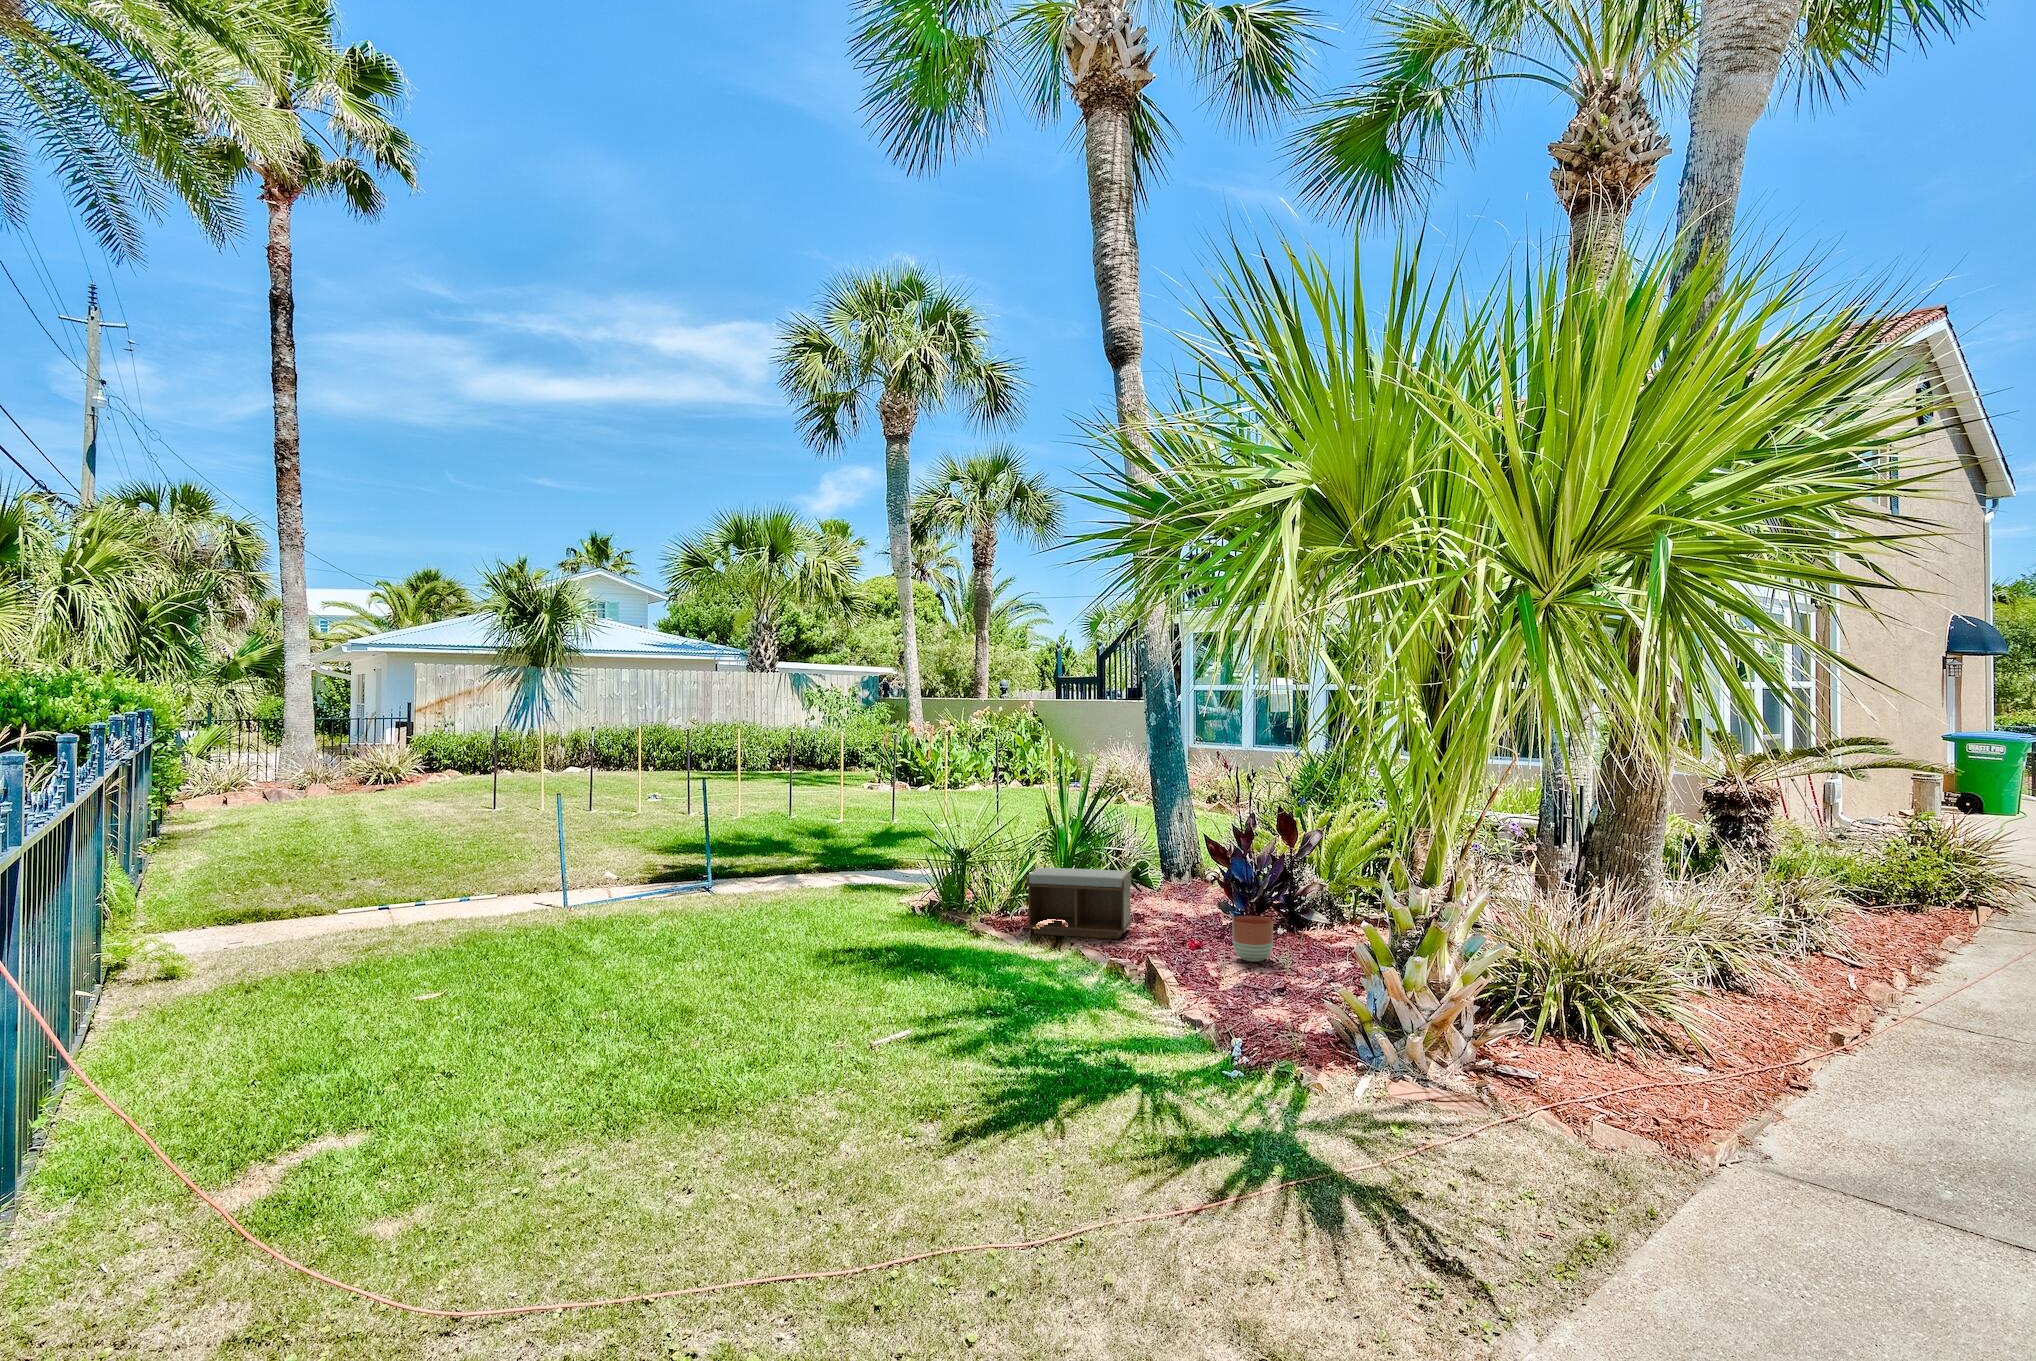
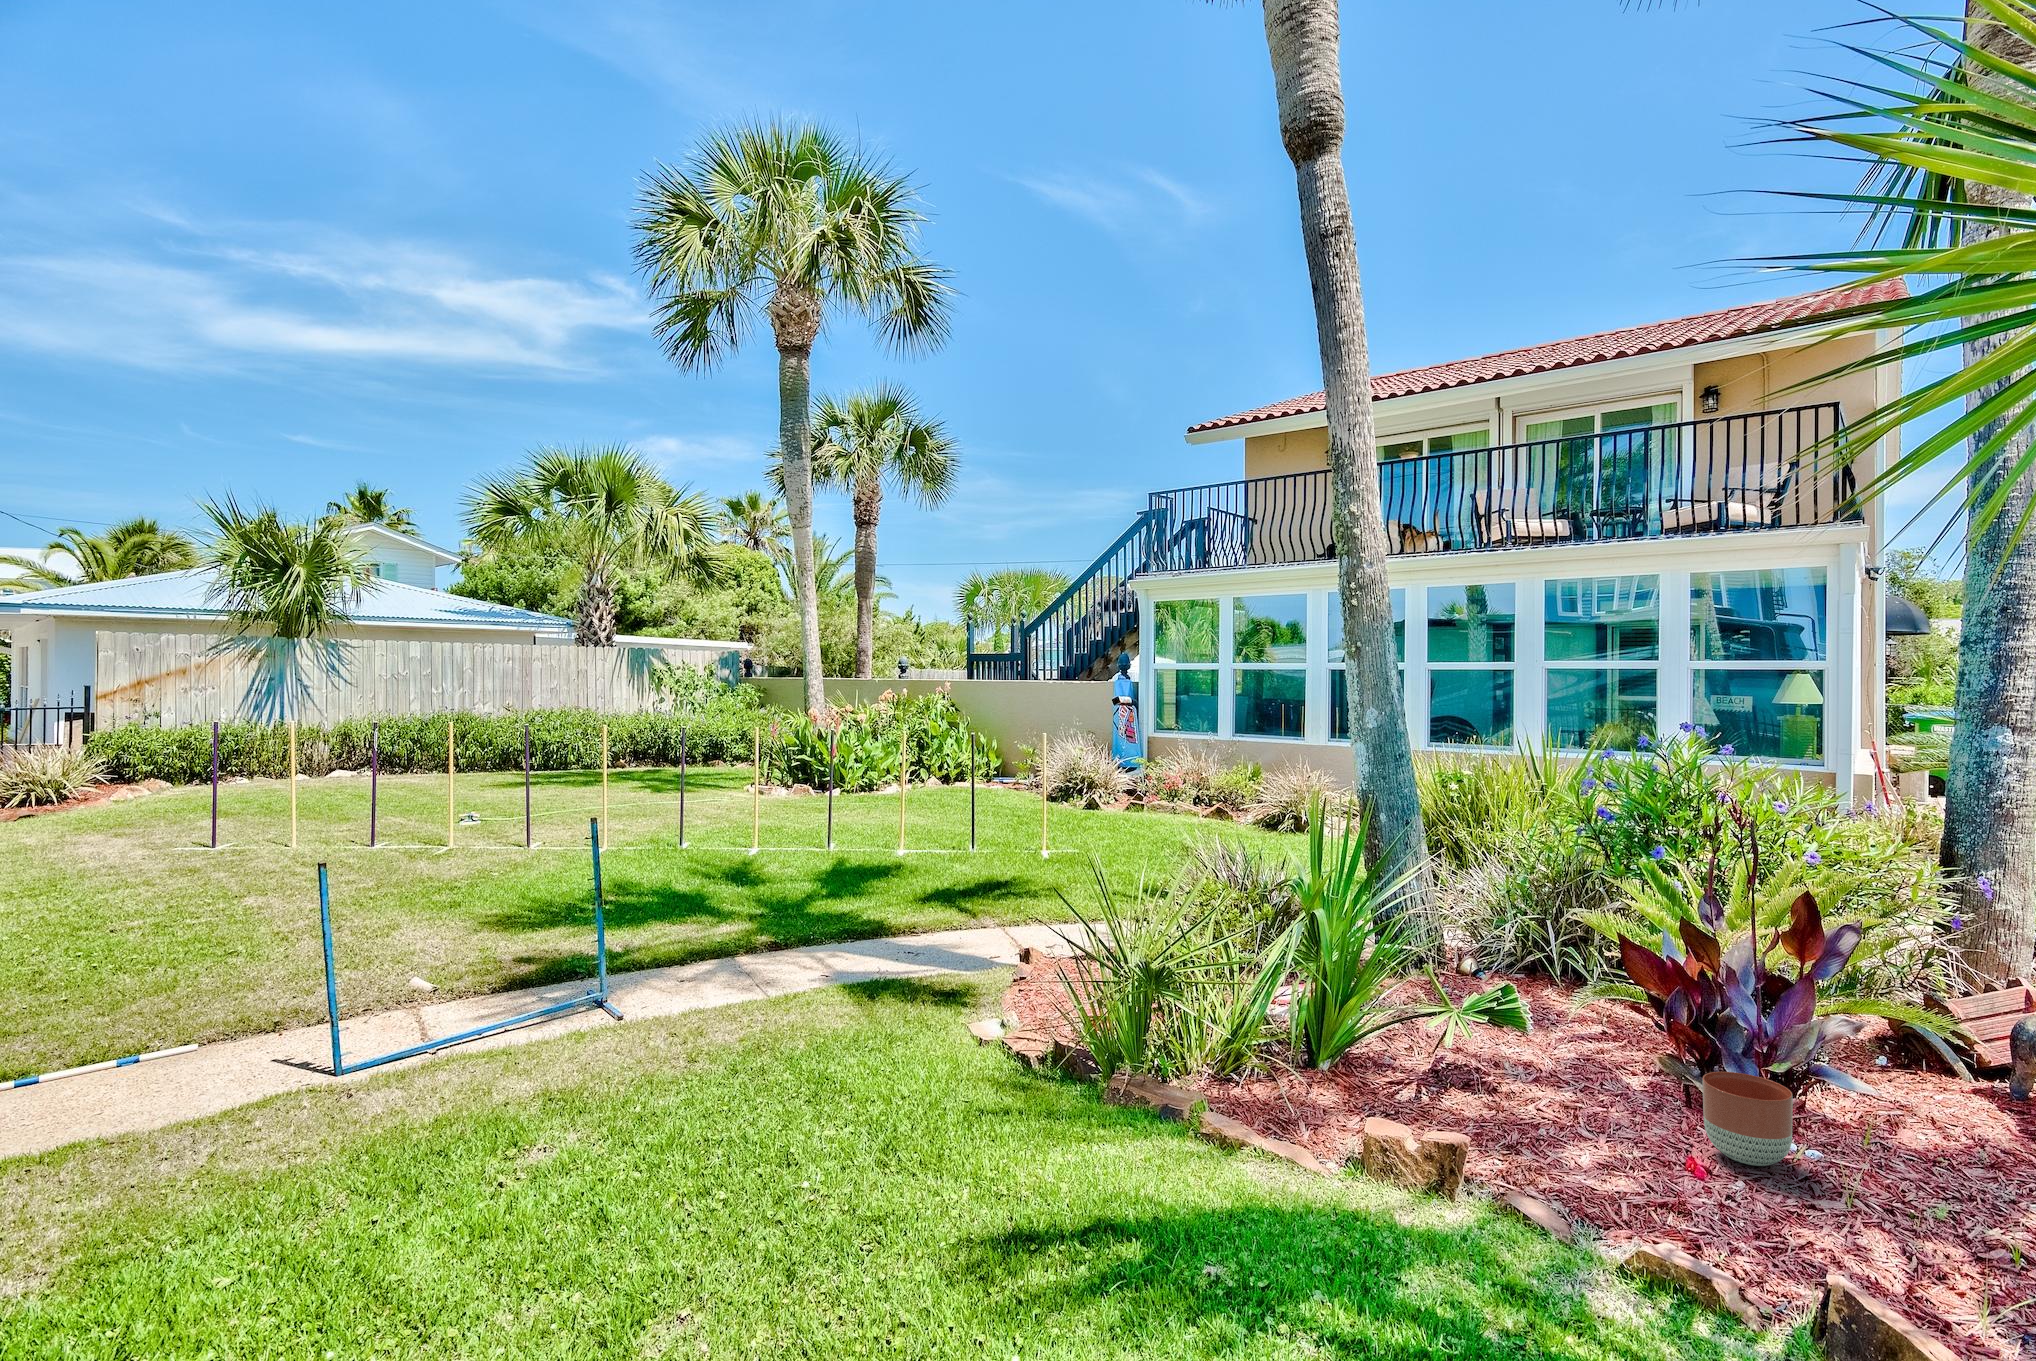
bench: present [1027,868,1132,939] -> none [1256,975,1452,1108]

